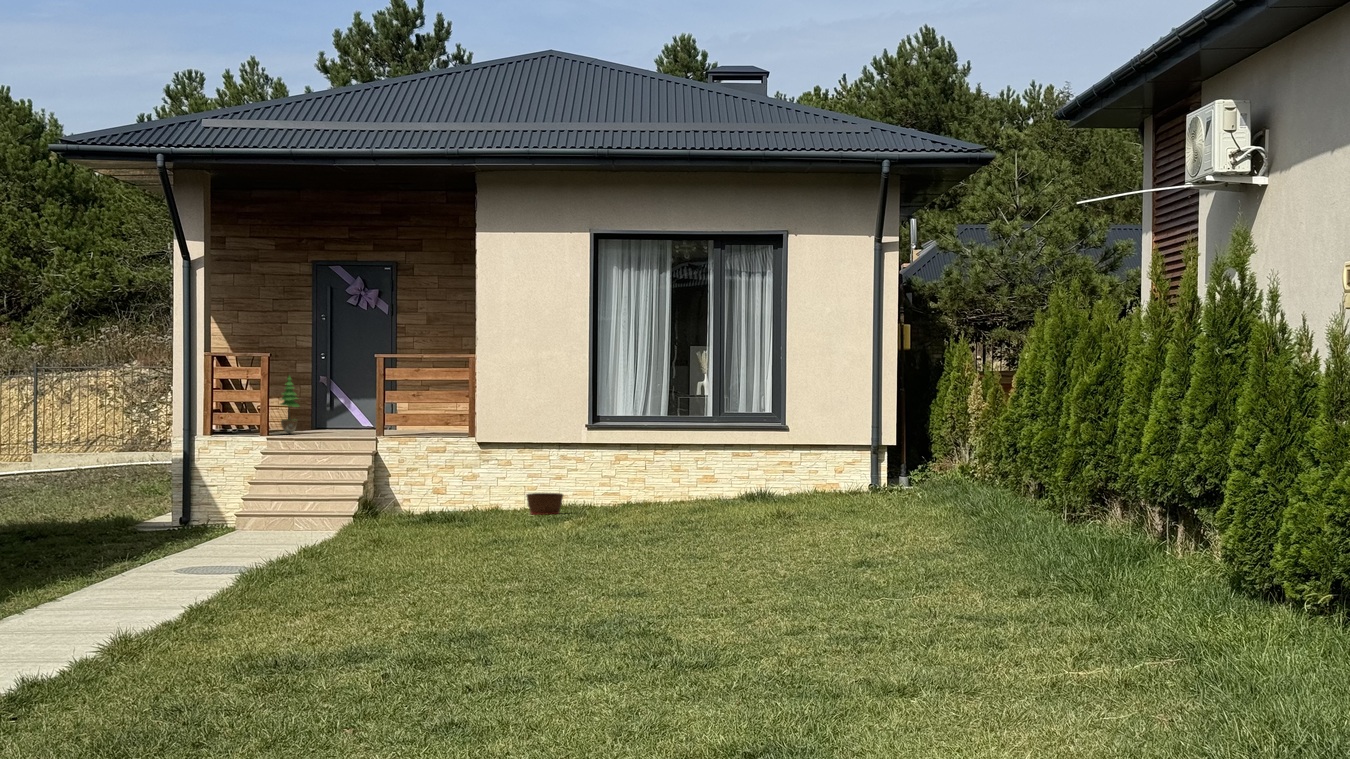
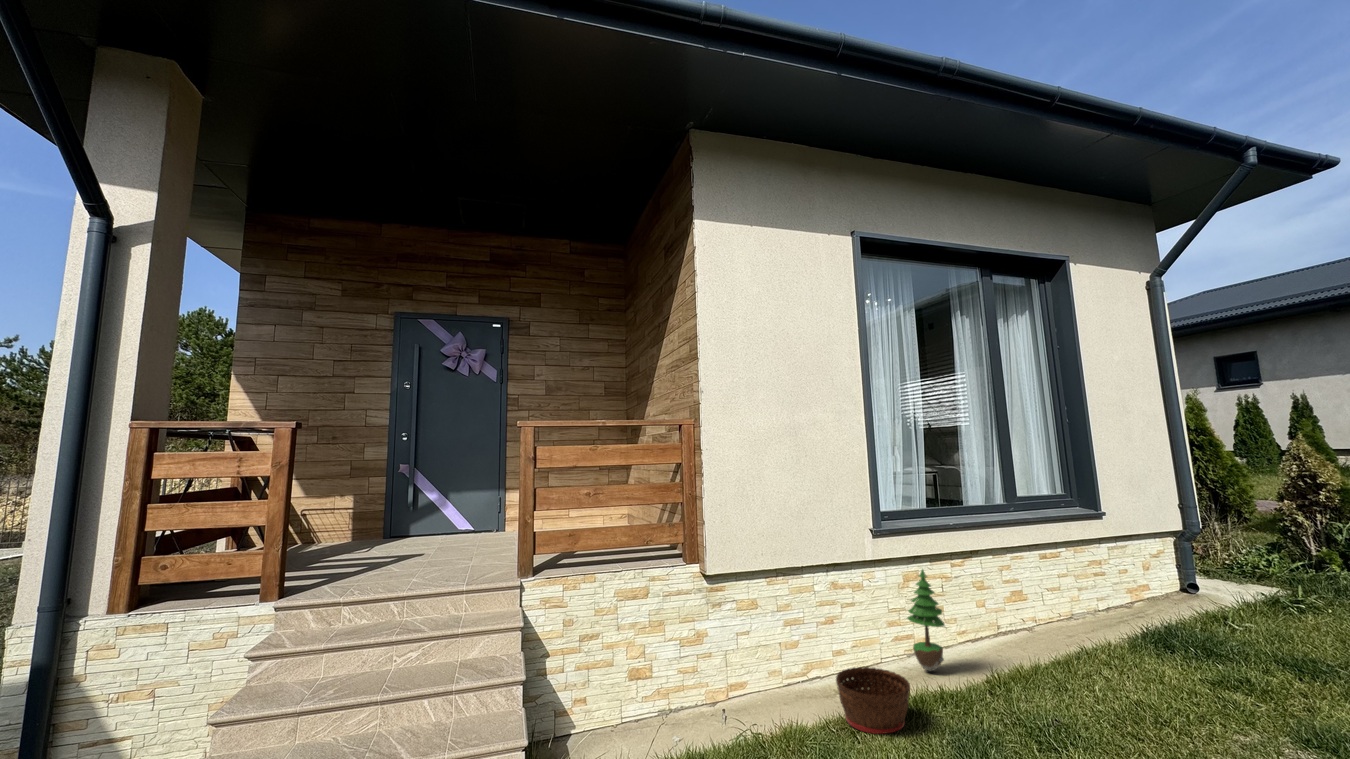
potted tree: present [280,376,299,434] -> present [907,569,945,671]

